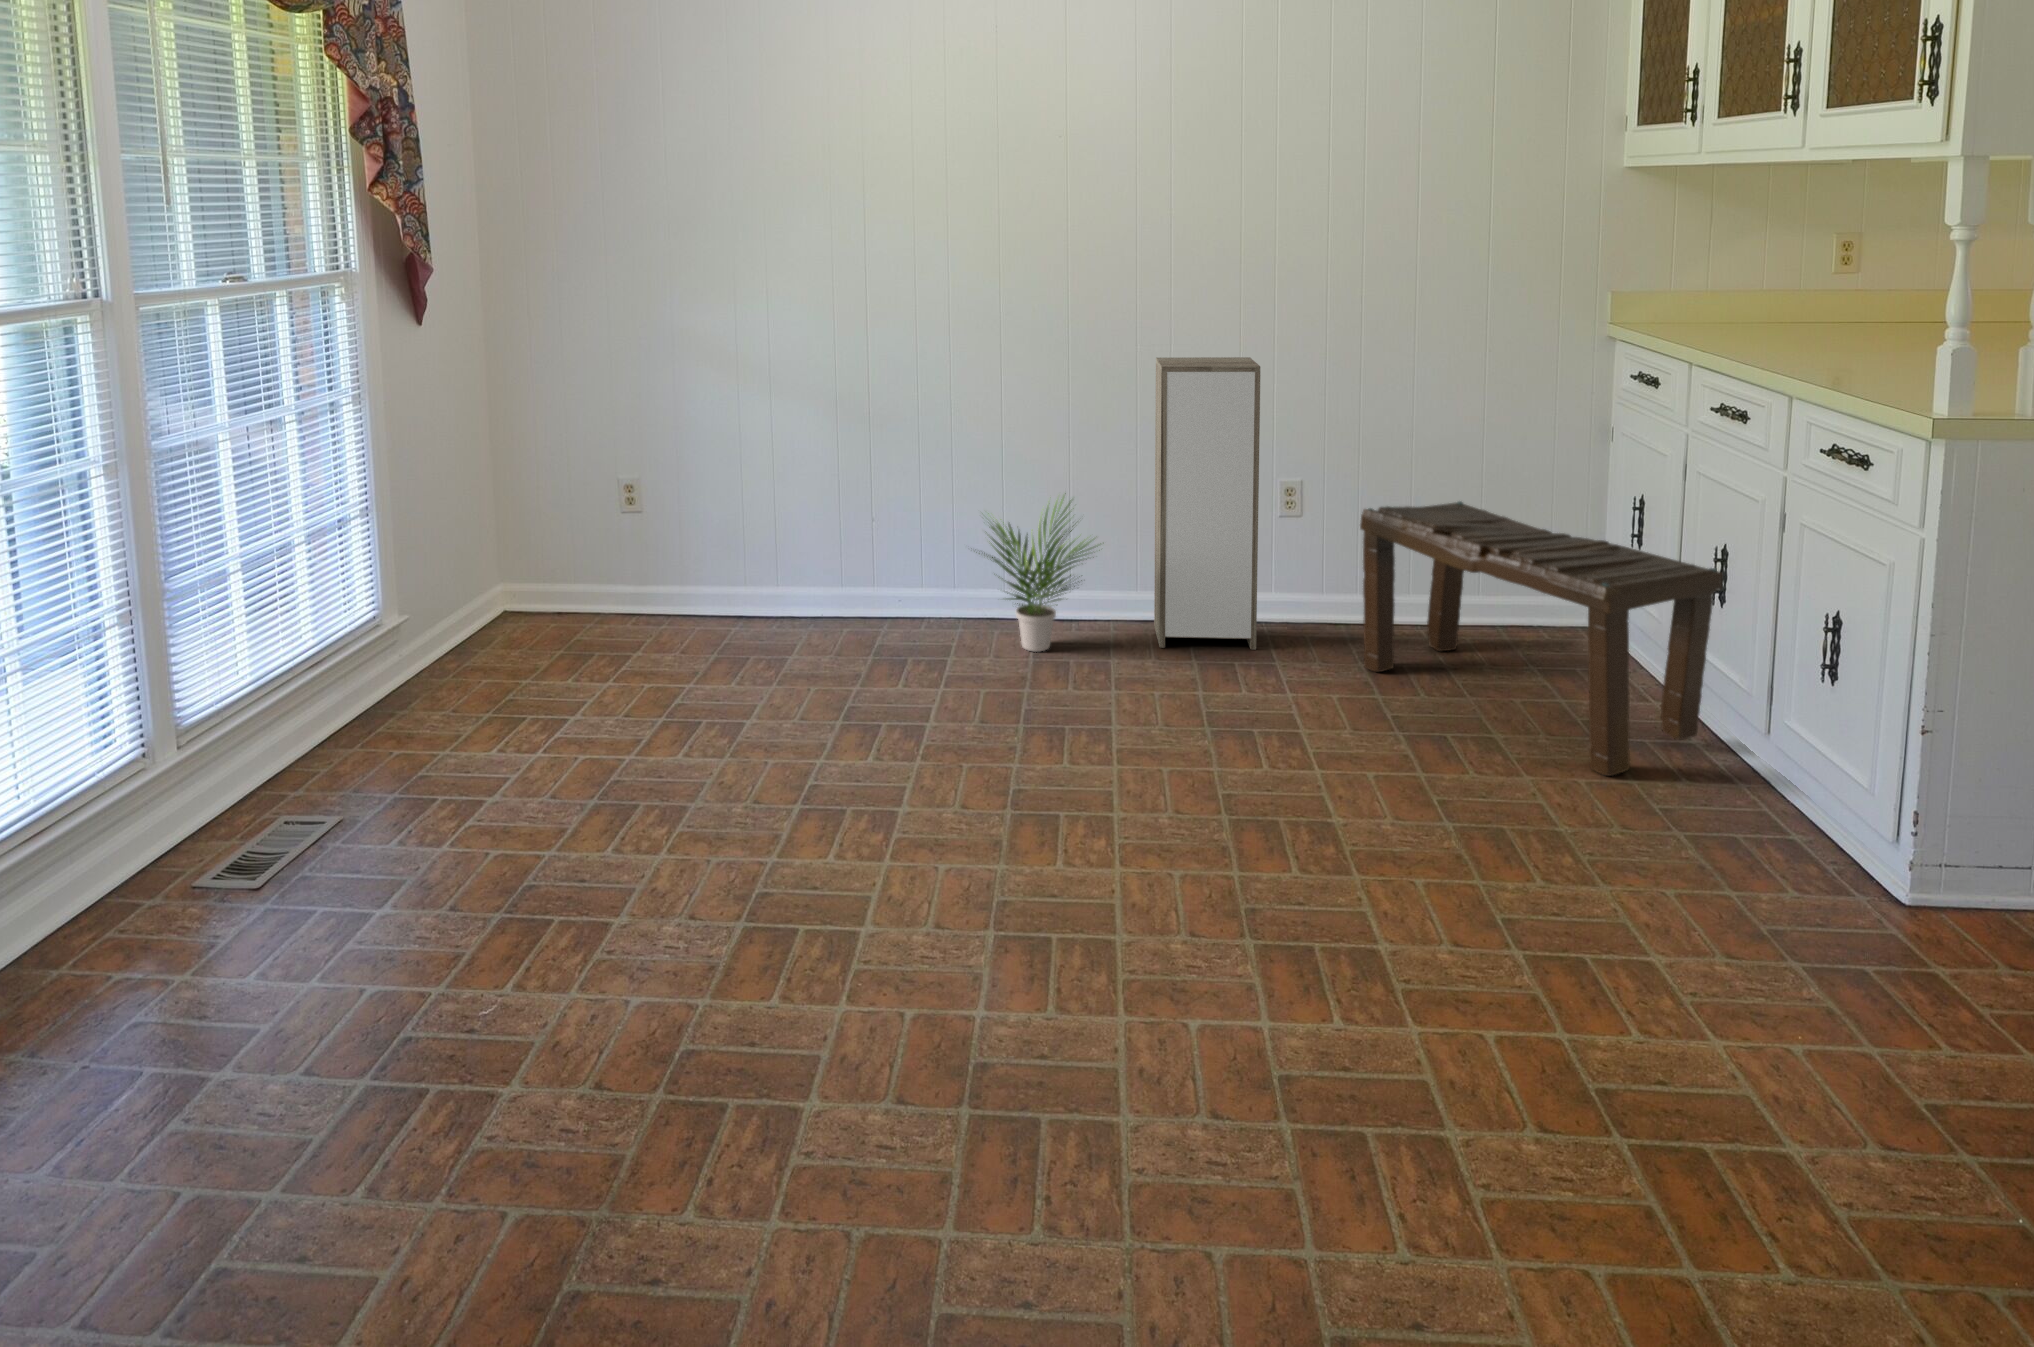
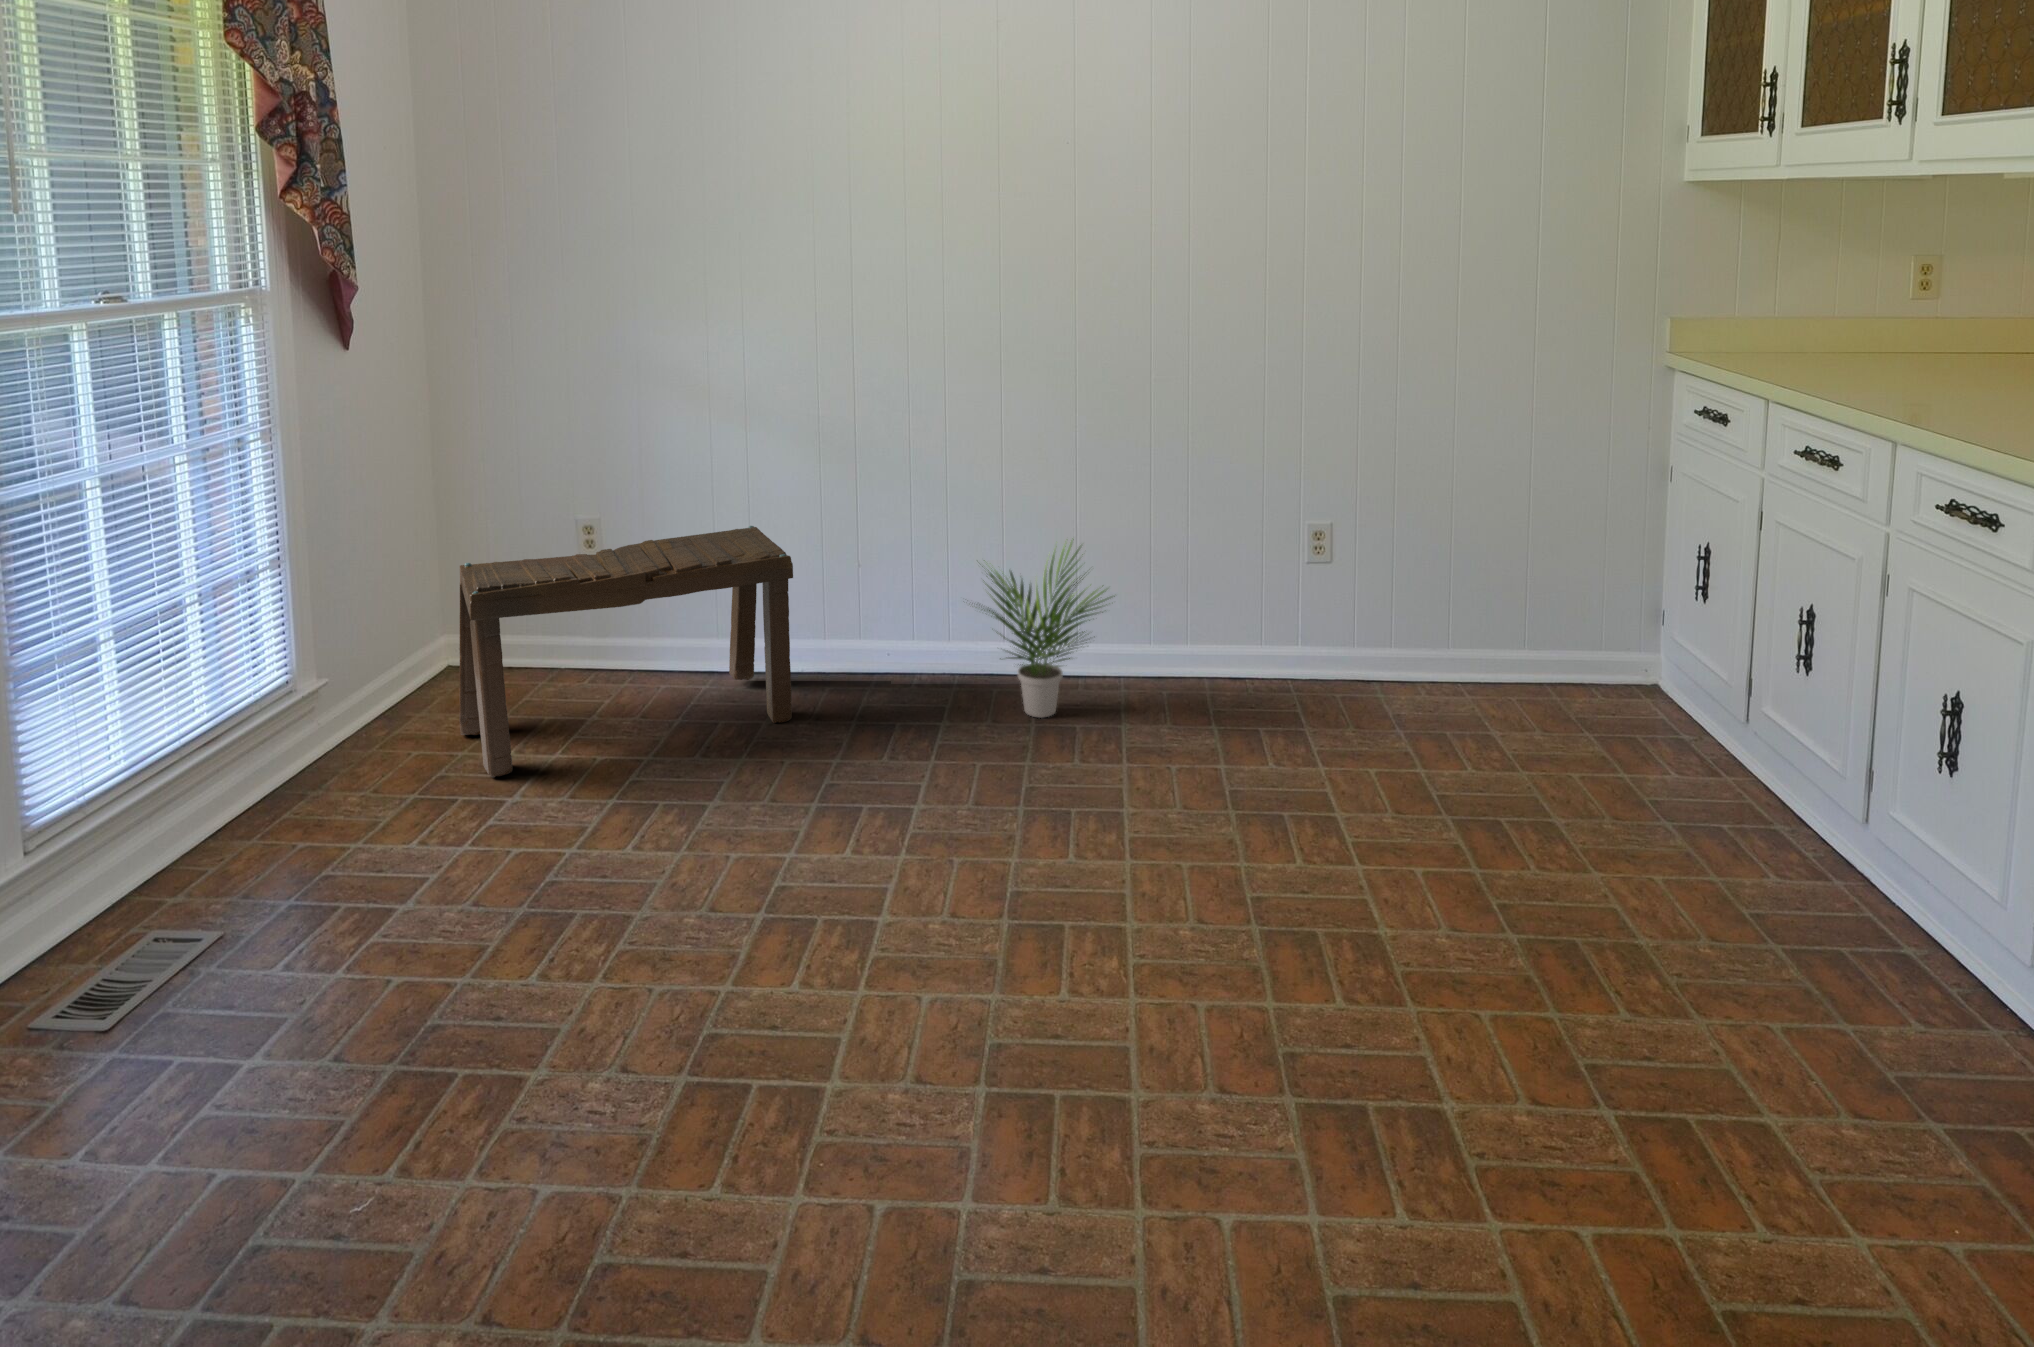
storage cabinet: present [1154,357,1260,650] -> none [1172,387,1292,715]
bench: present [1360,501,1723,776] -> present [459,526,793,777]

